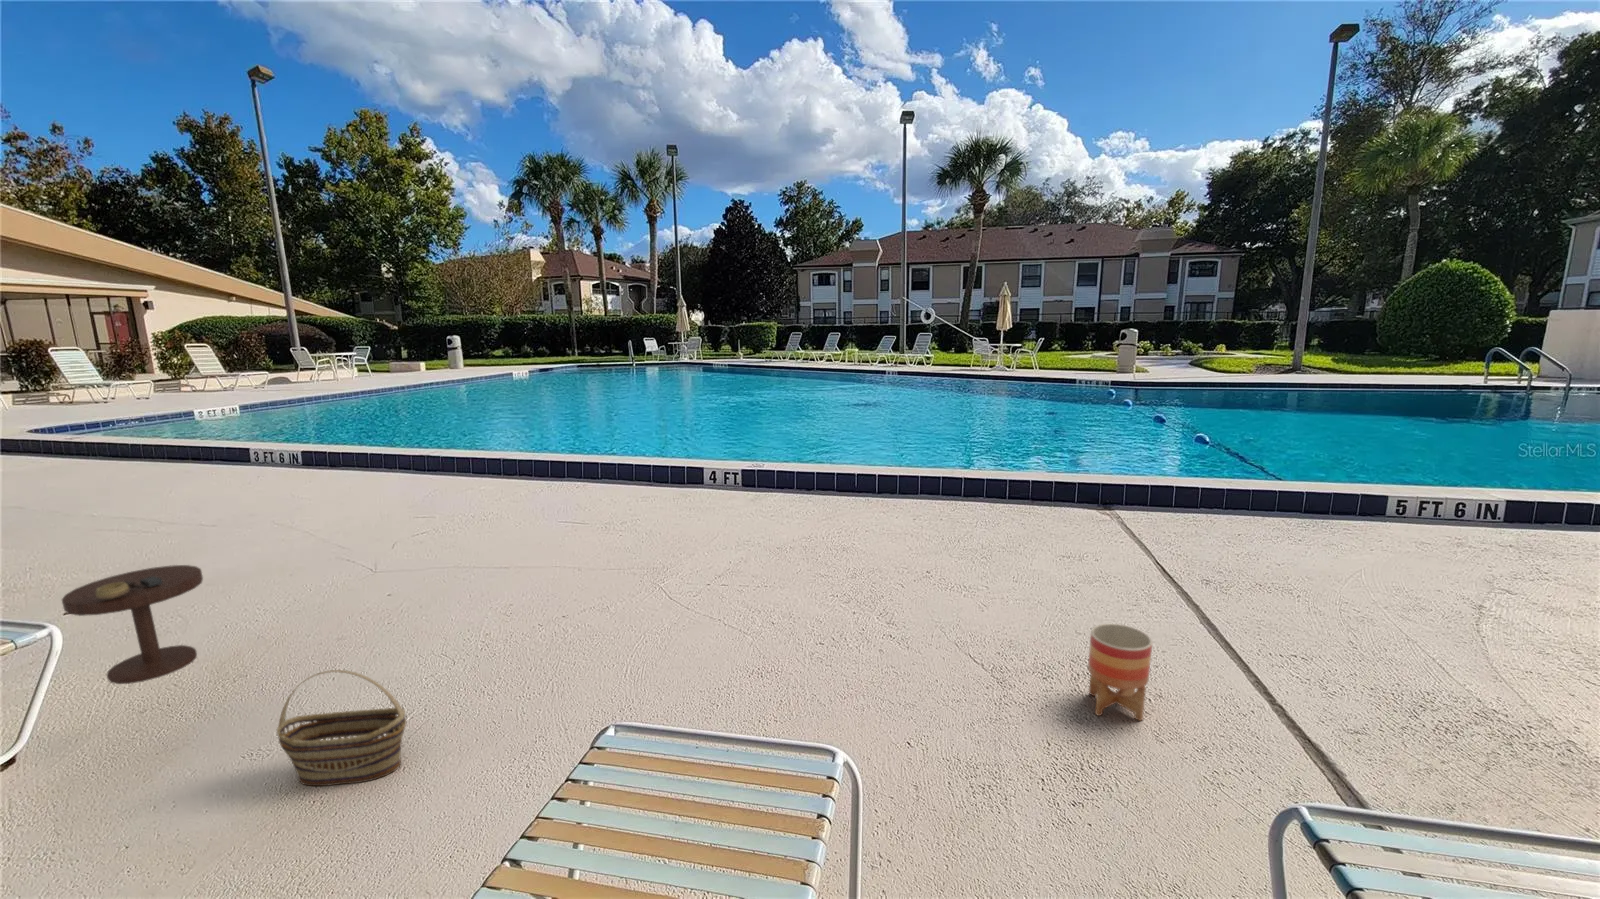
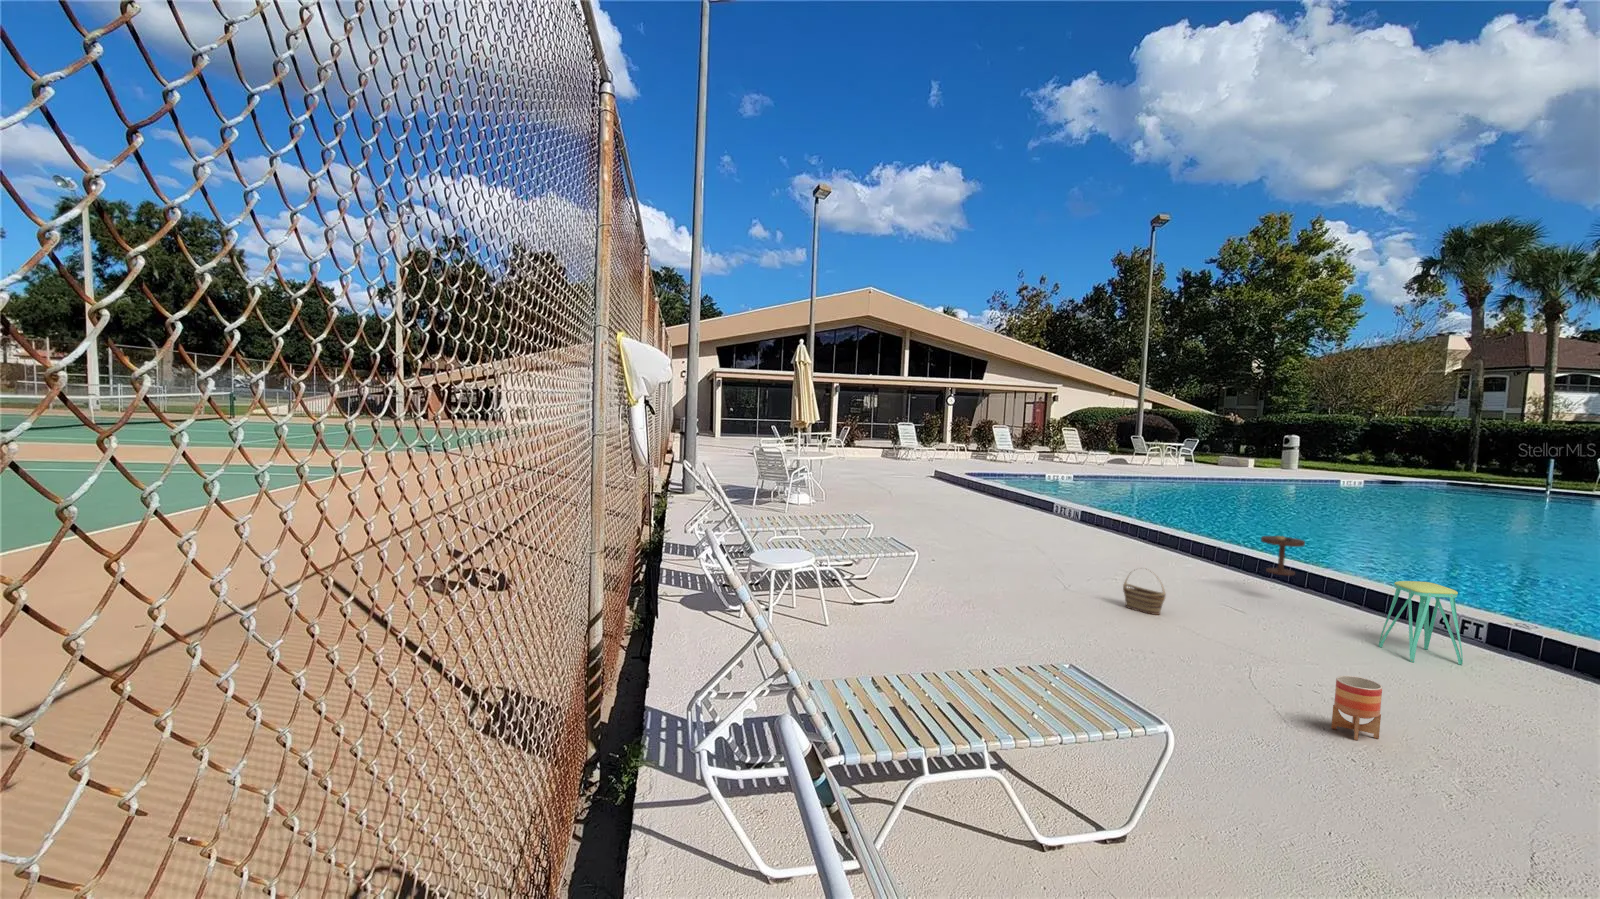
stool: none [850,457,920,550] -> present [1379,581,1463,665]
side table: present [62,565,203,684] -> present [1261,536,1305,576]
basket: present [277,670,406,786] -> present [1123,578,1166,615]

